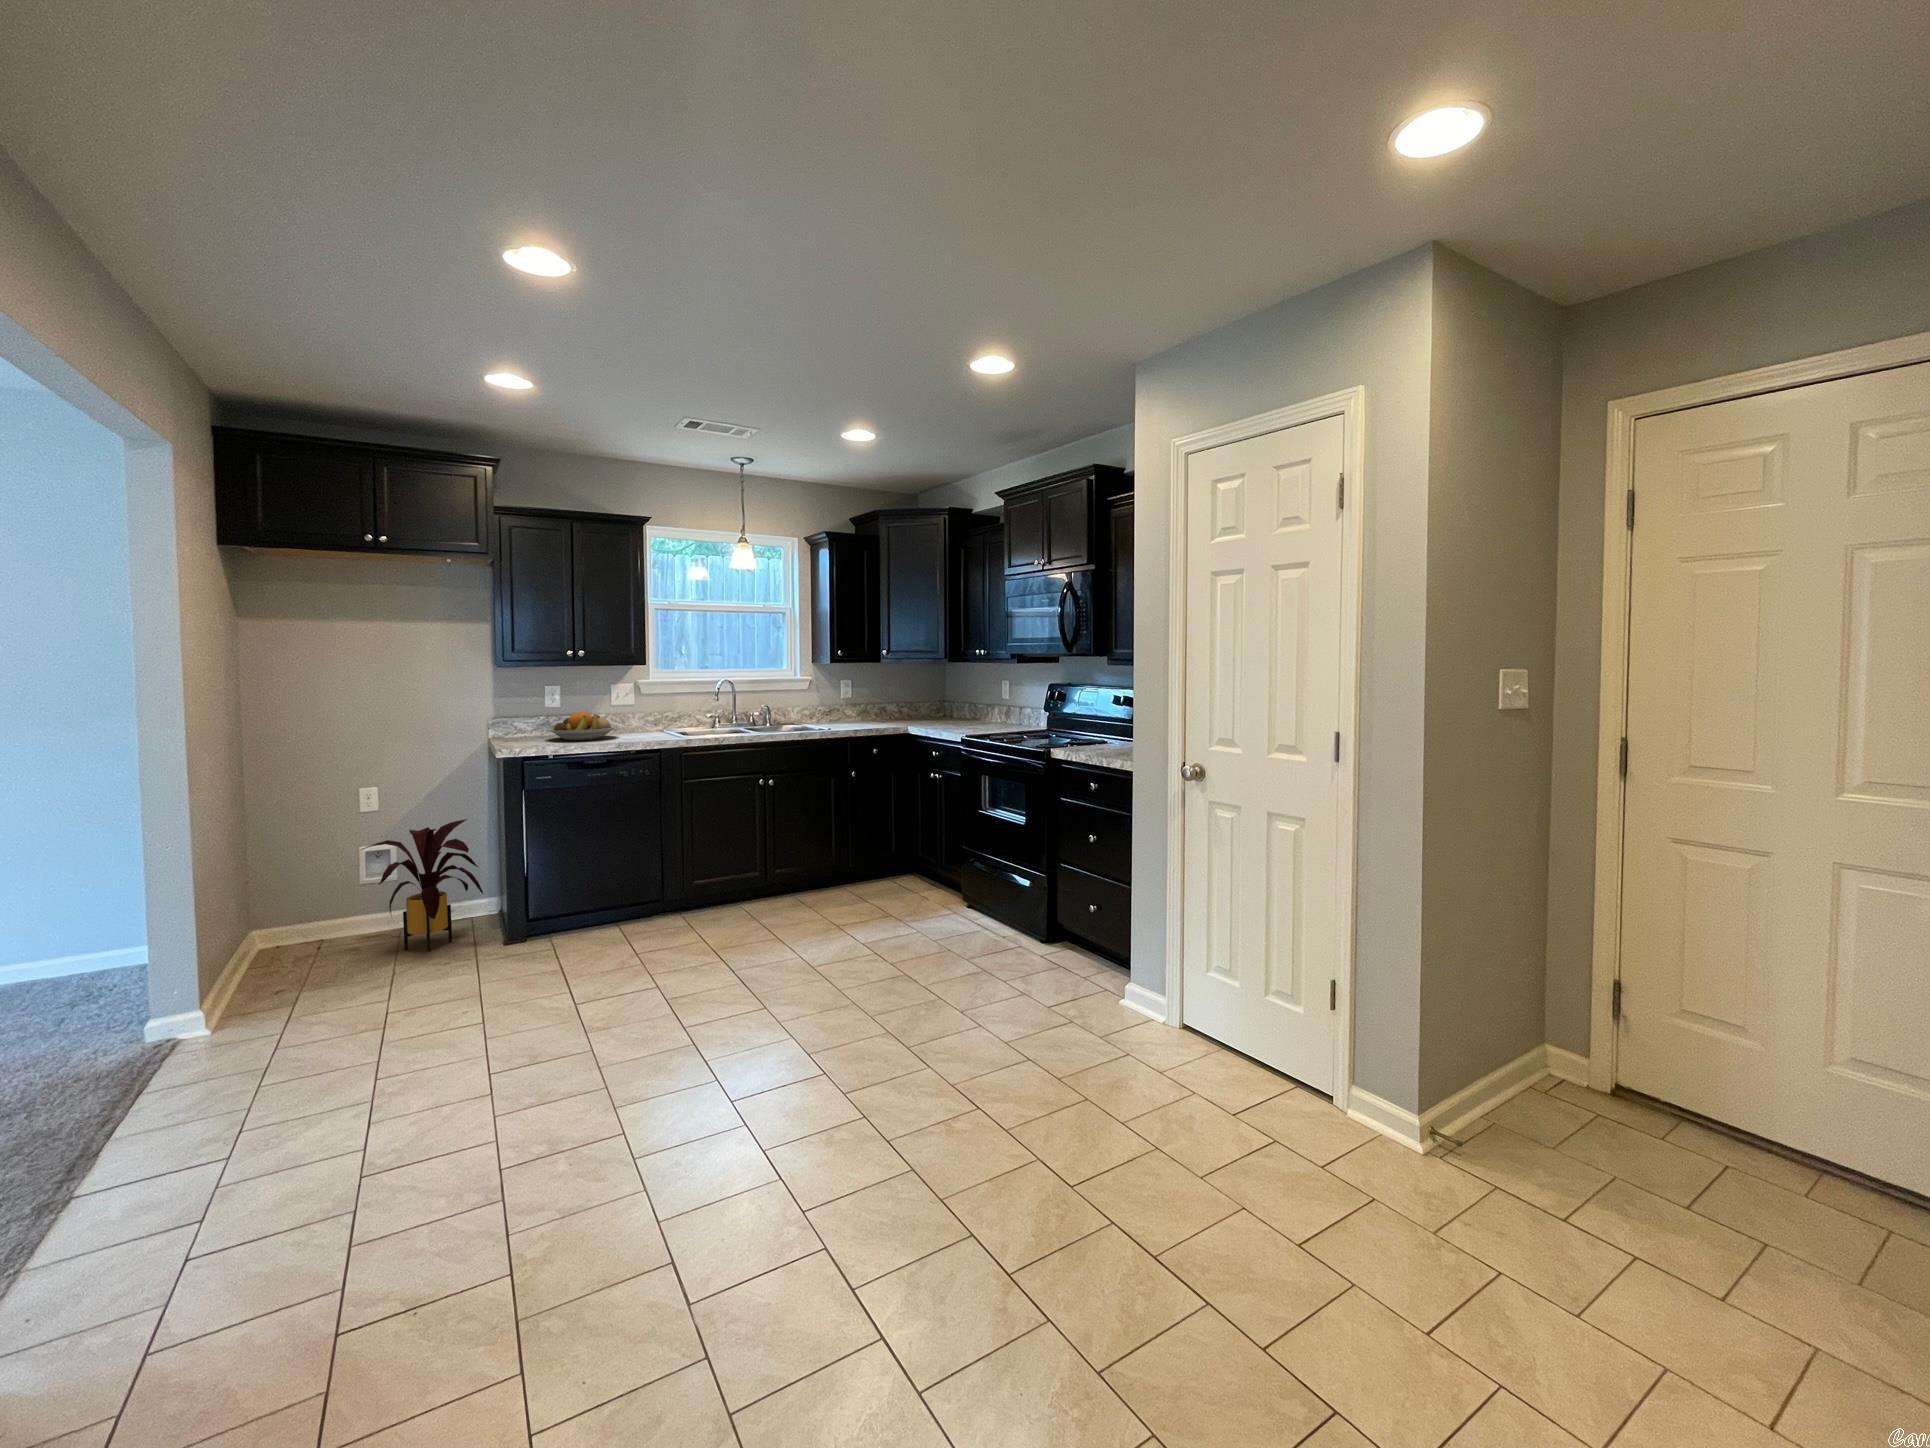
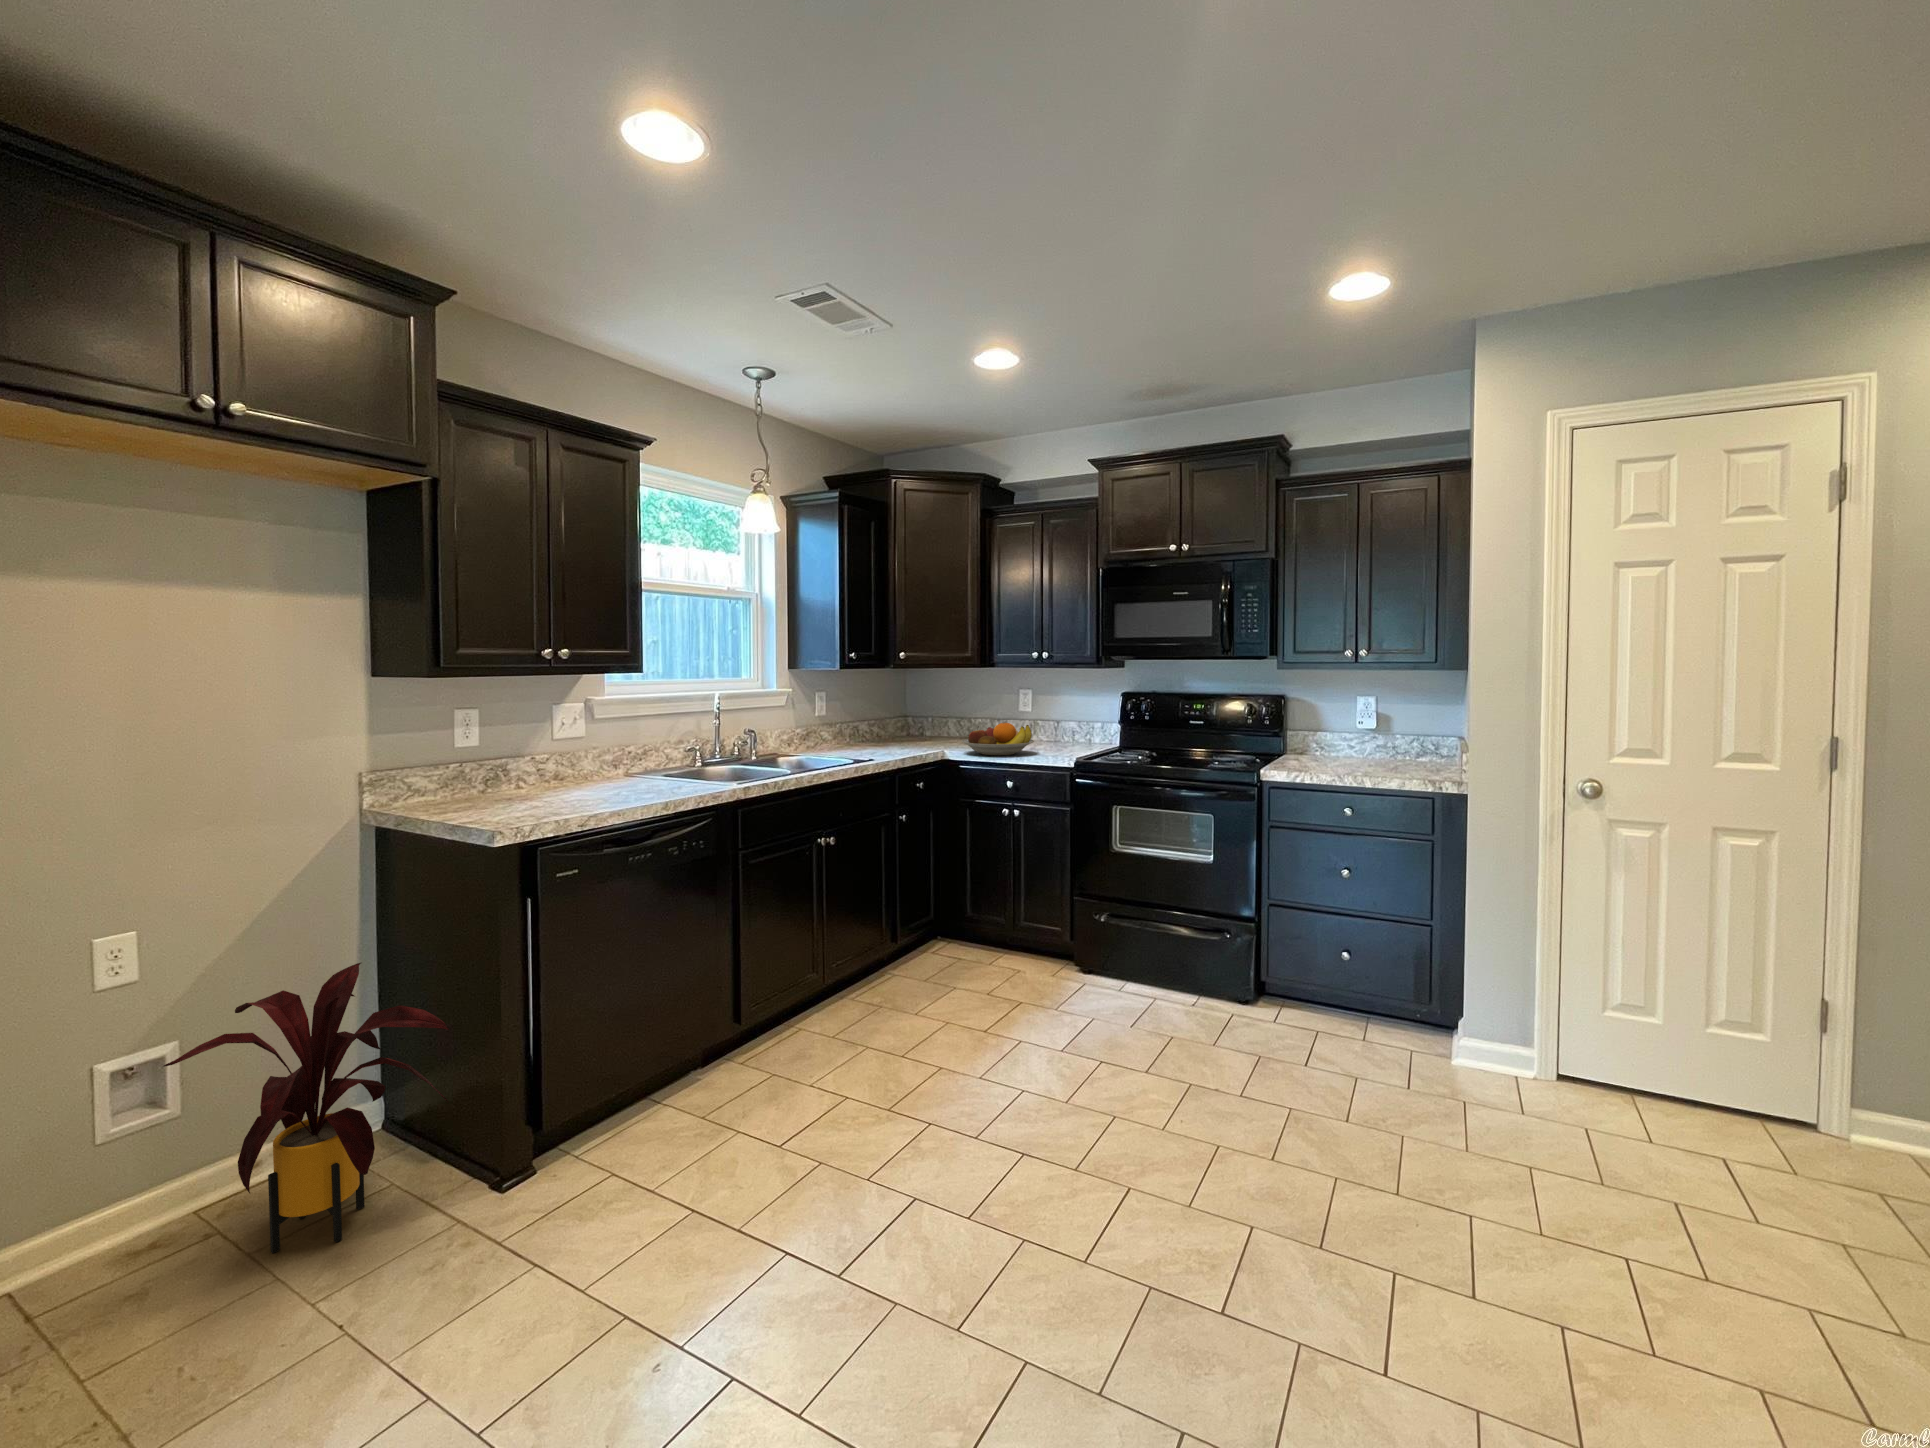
fruit bowl: present [546,712,618,740] -> present [961,723,1034,755]

